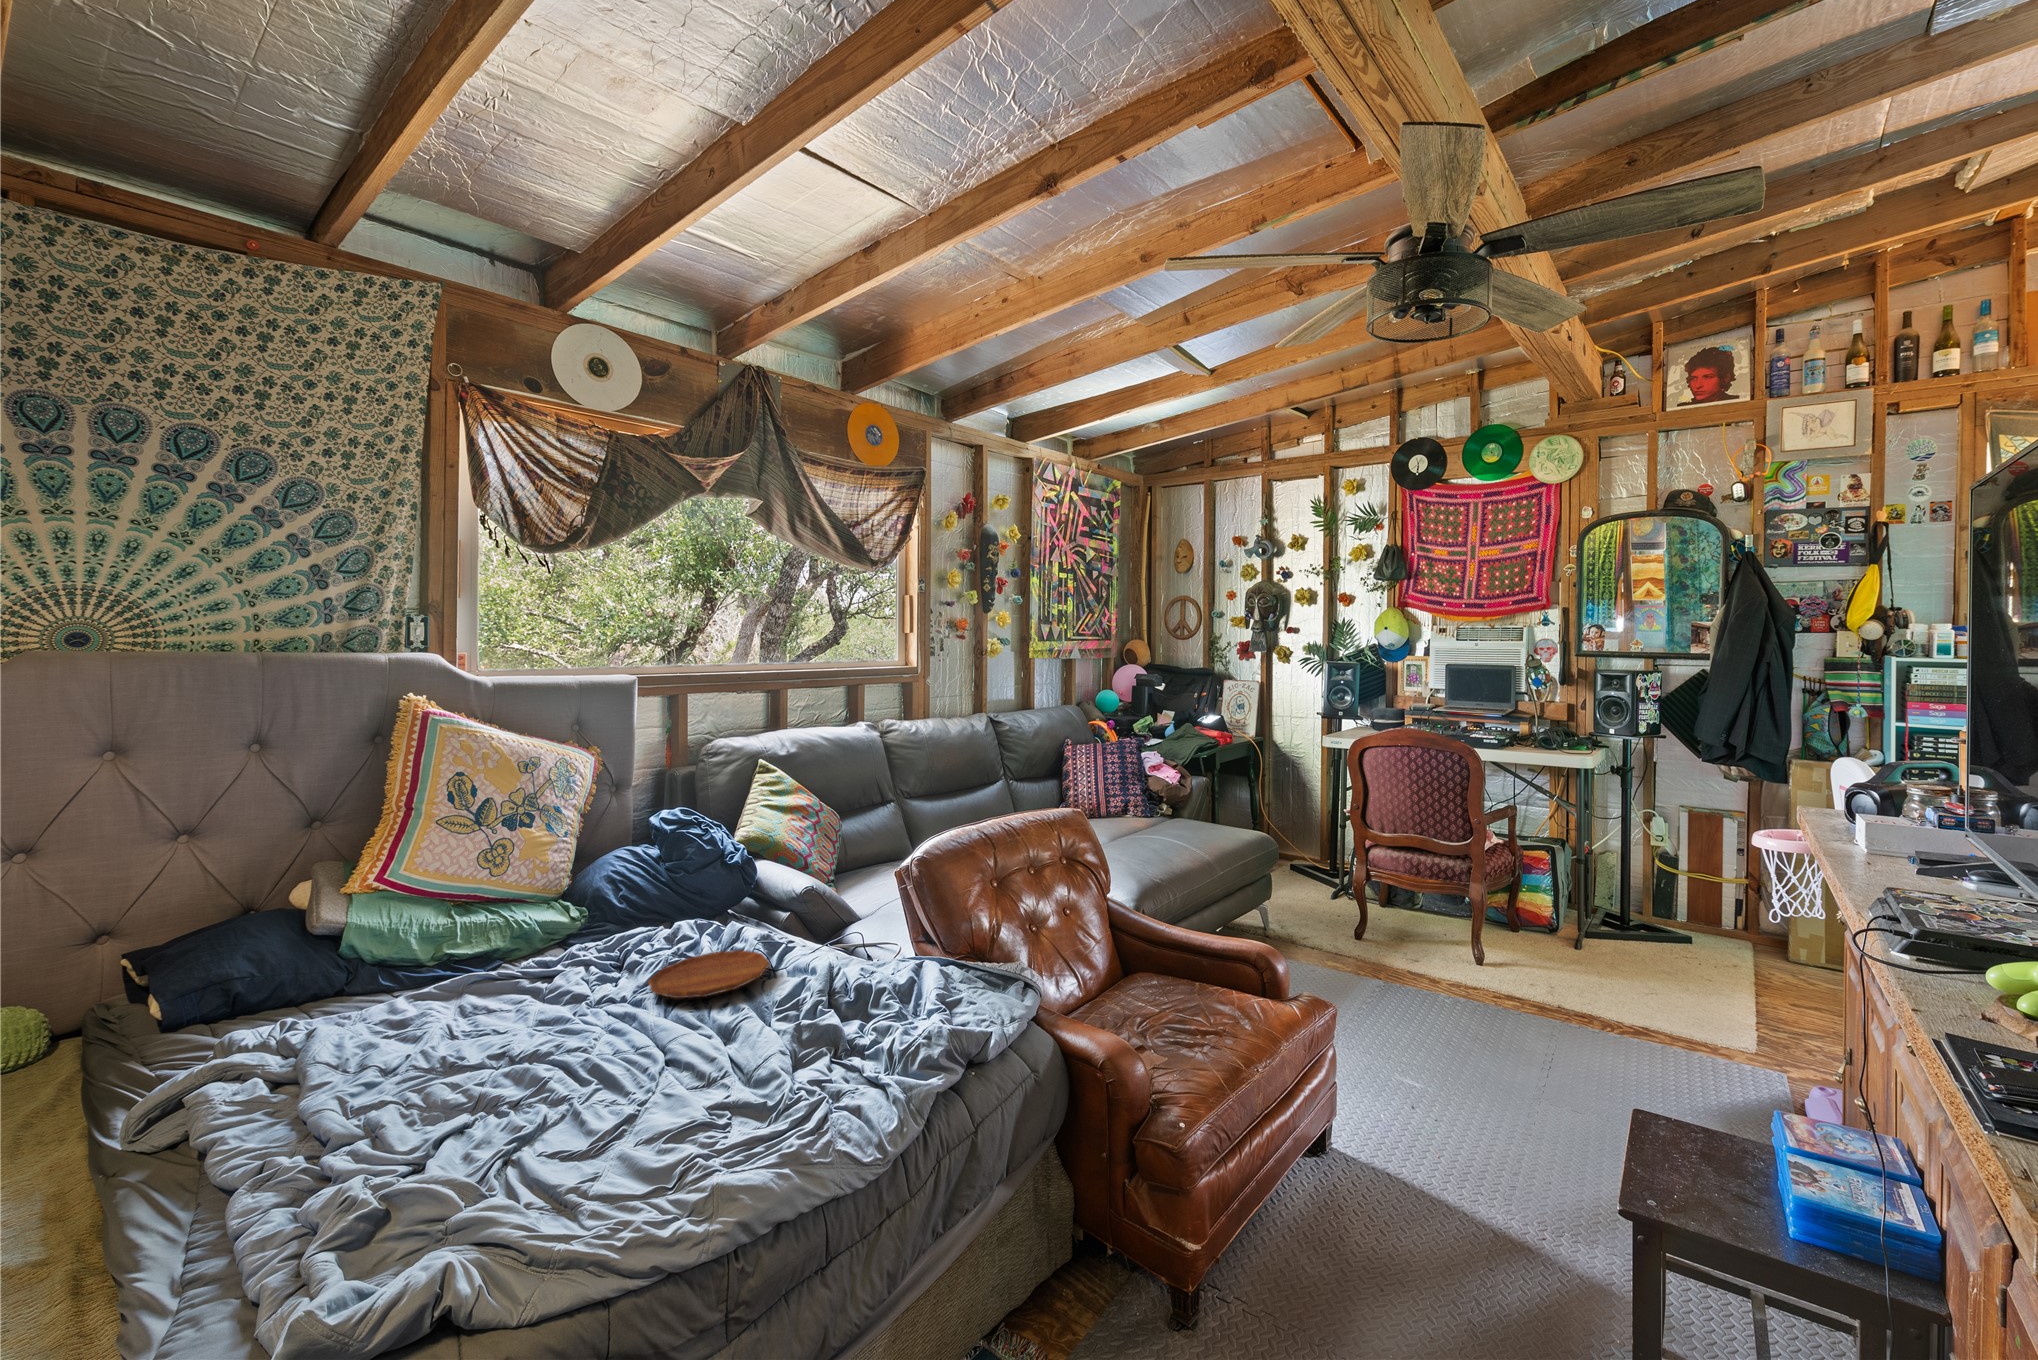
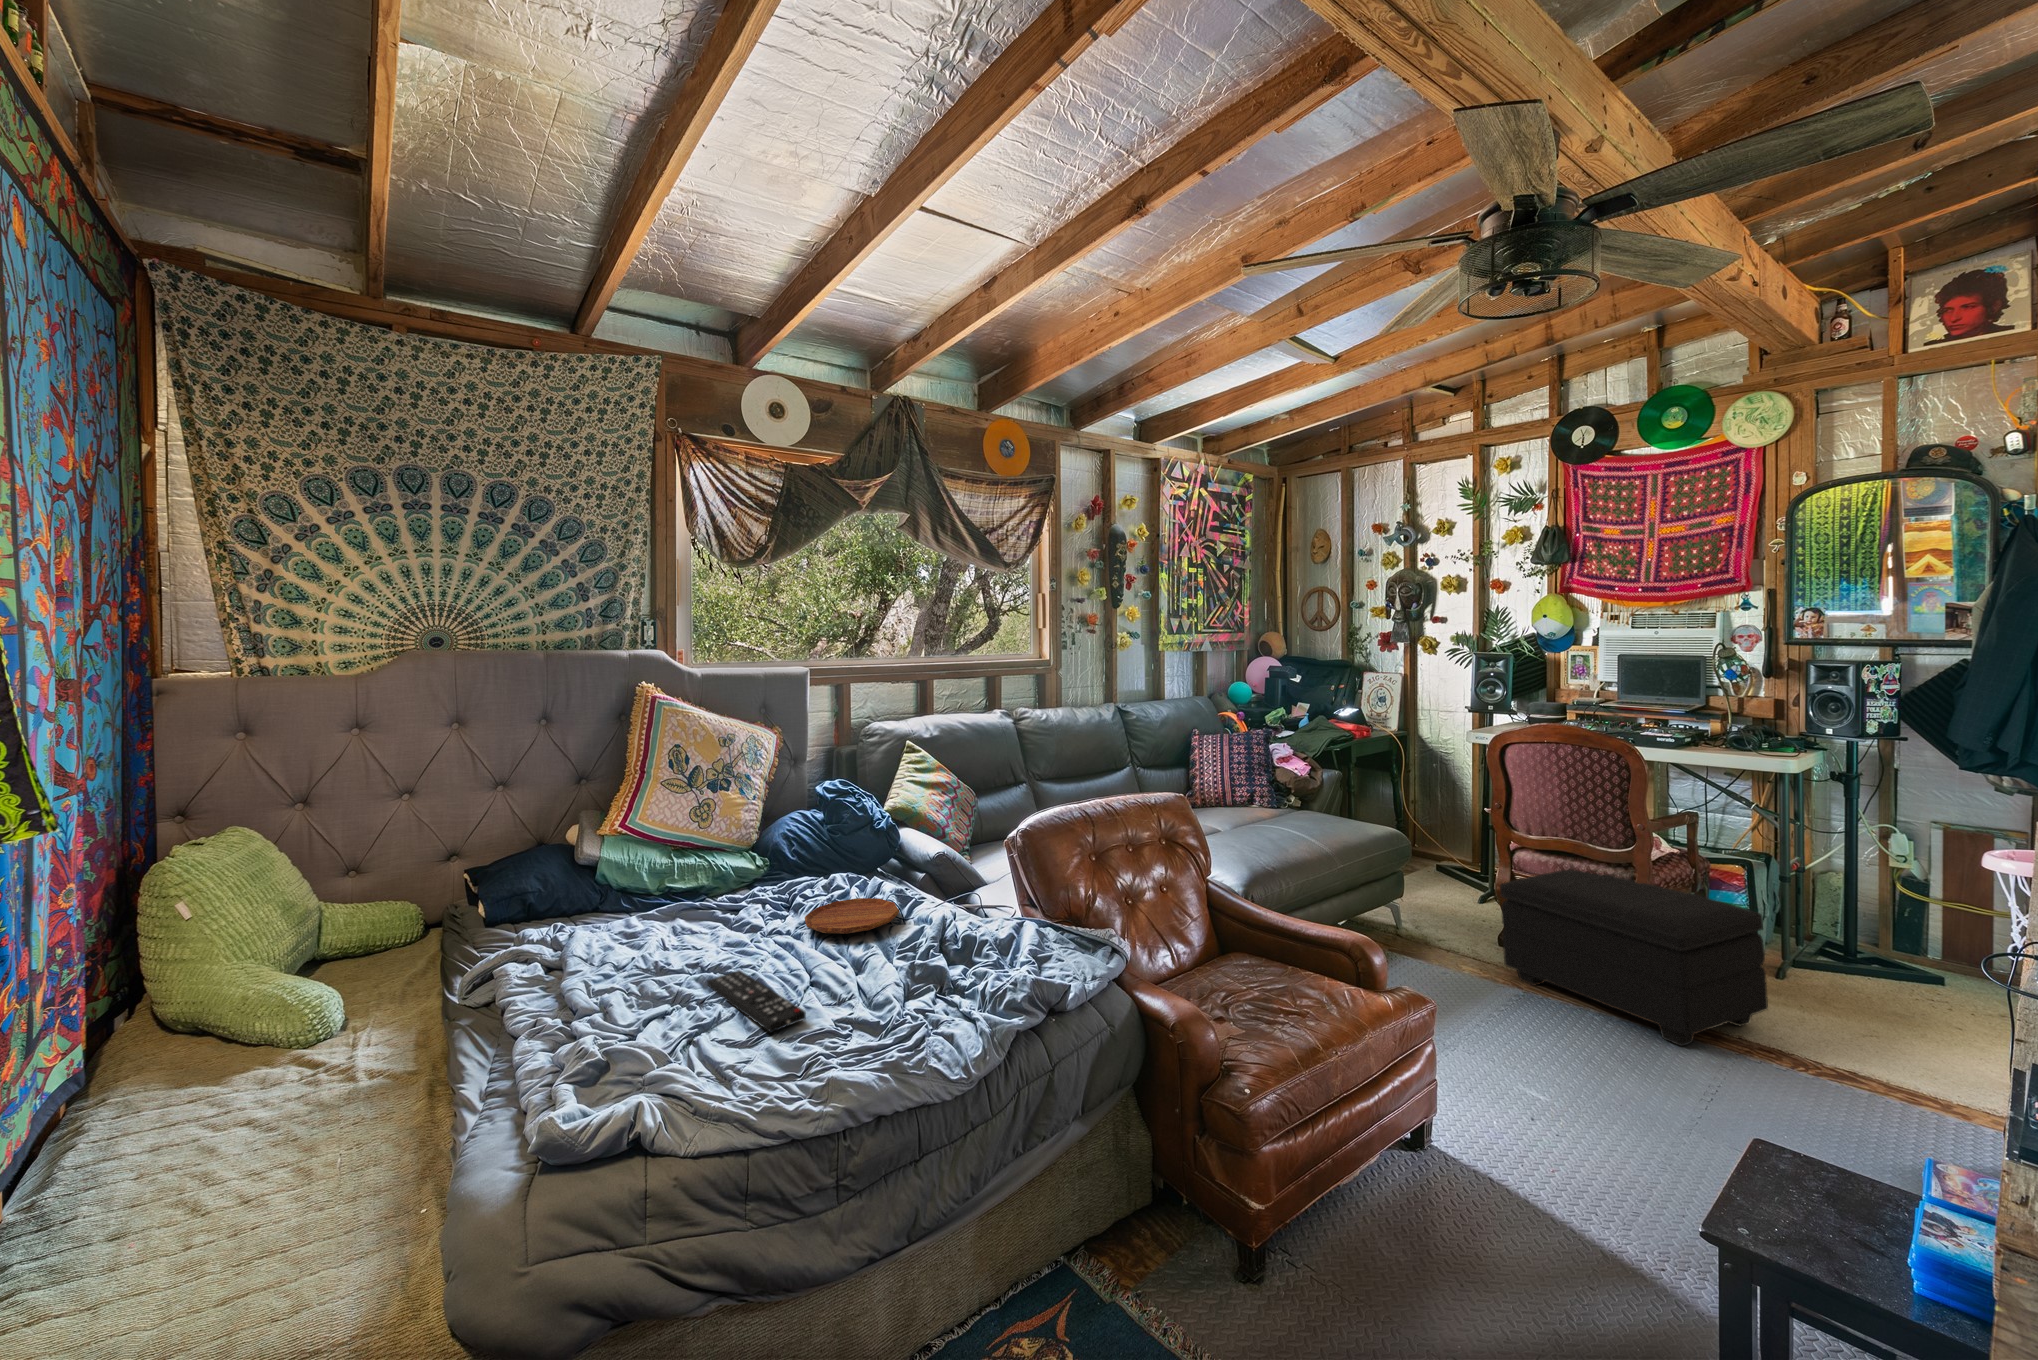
footstool: none [1358,863,1568,1017] -> present [1500,870,1768,1046]
remote control: none [522,1057,670,1133] -> present [707,970,806,1033]

